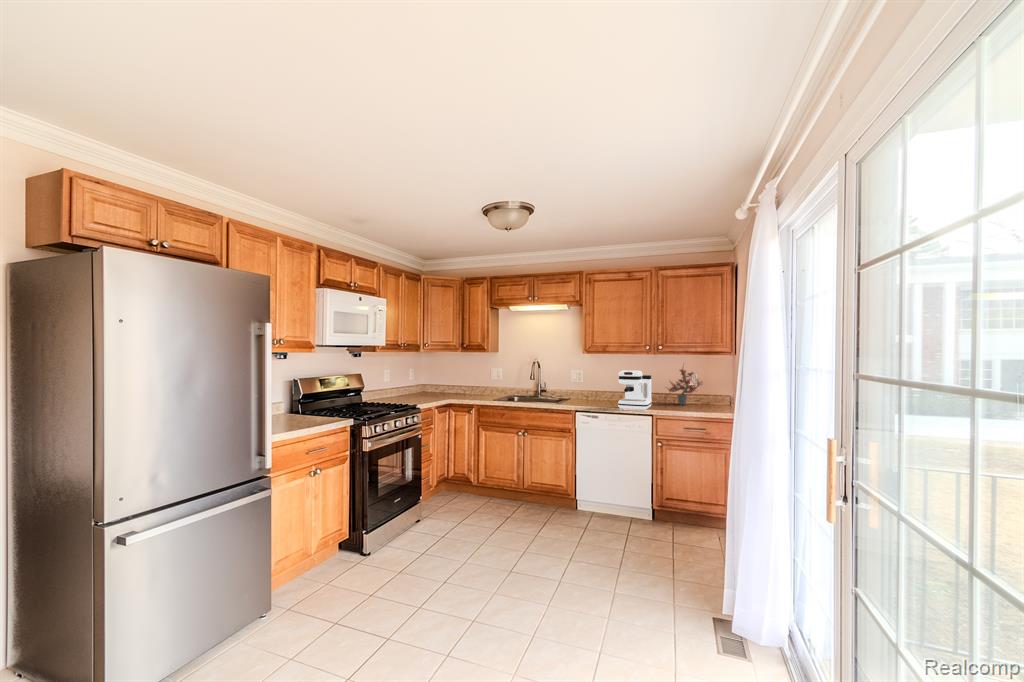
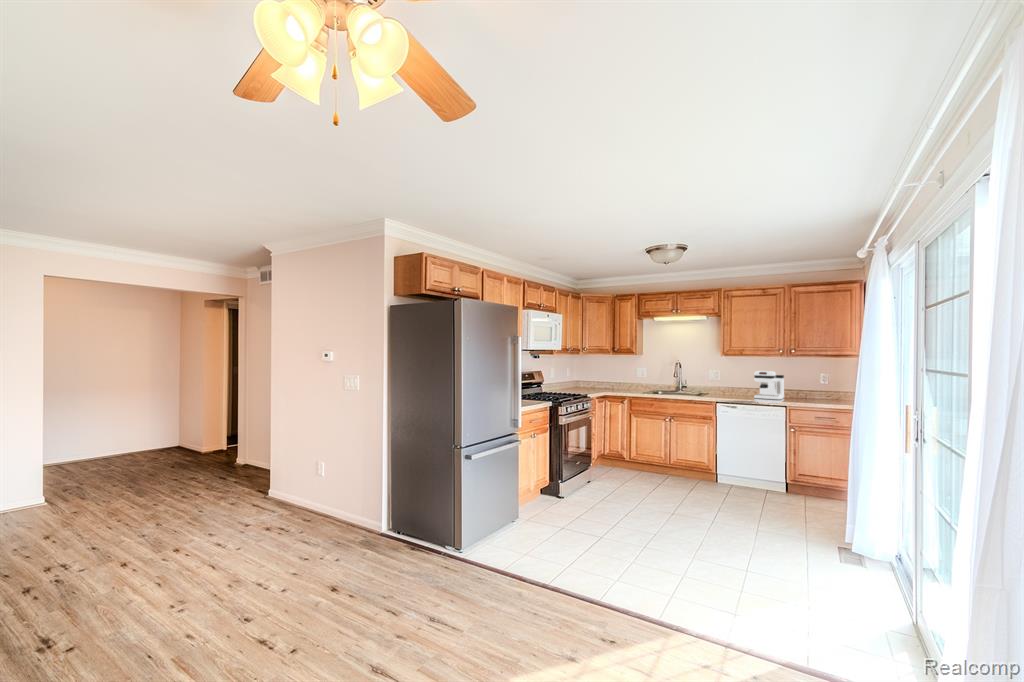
potted plant: present [668,369,702,405] -> none [796,364,834,401]

